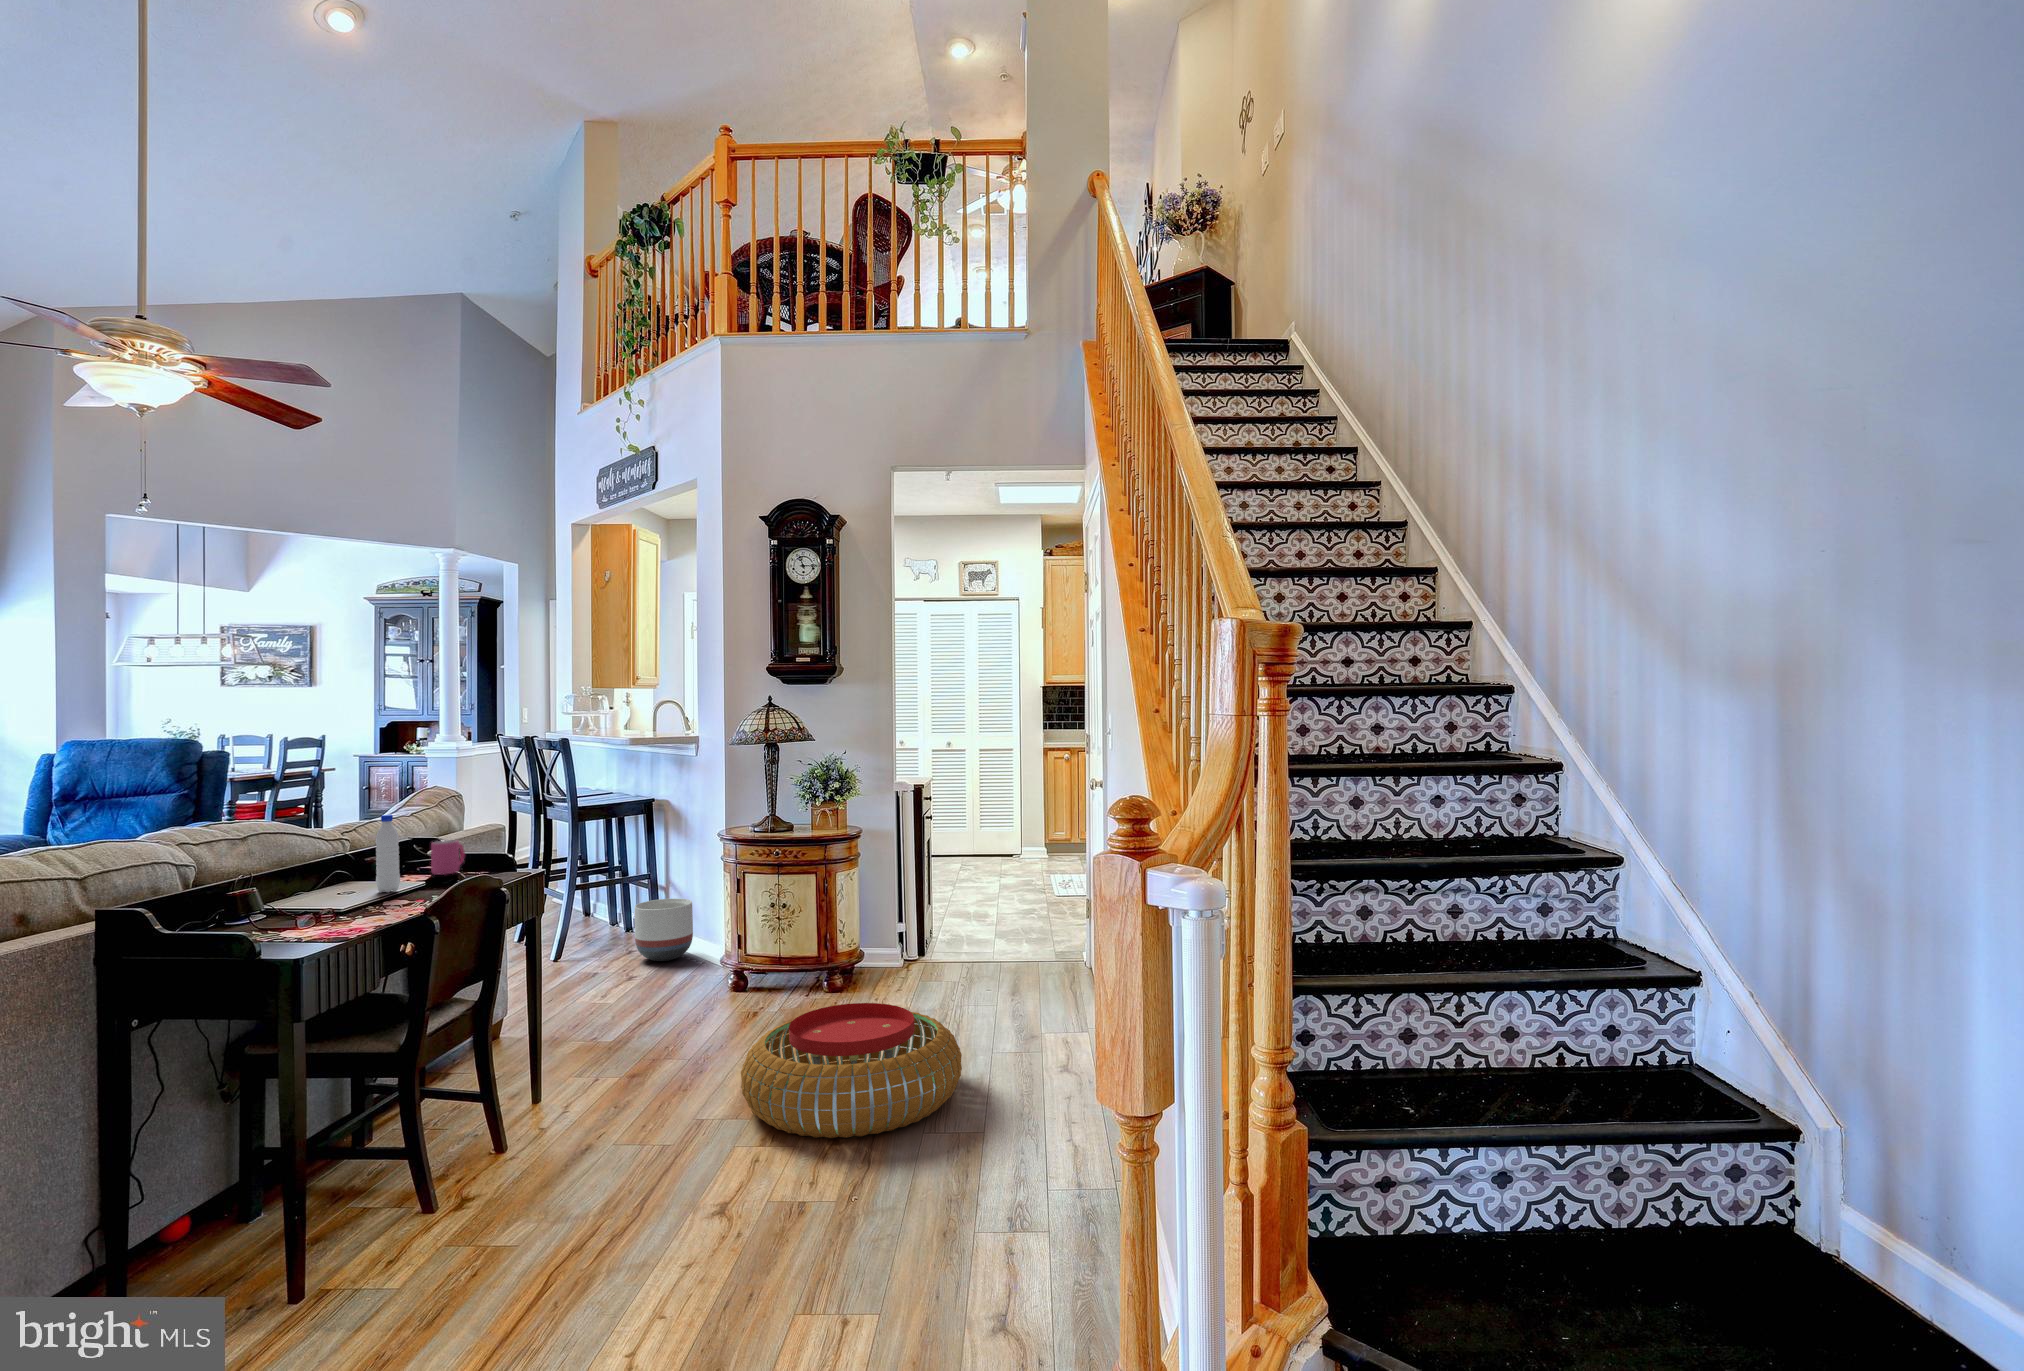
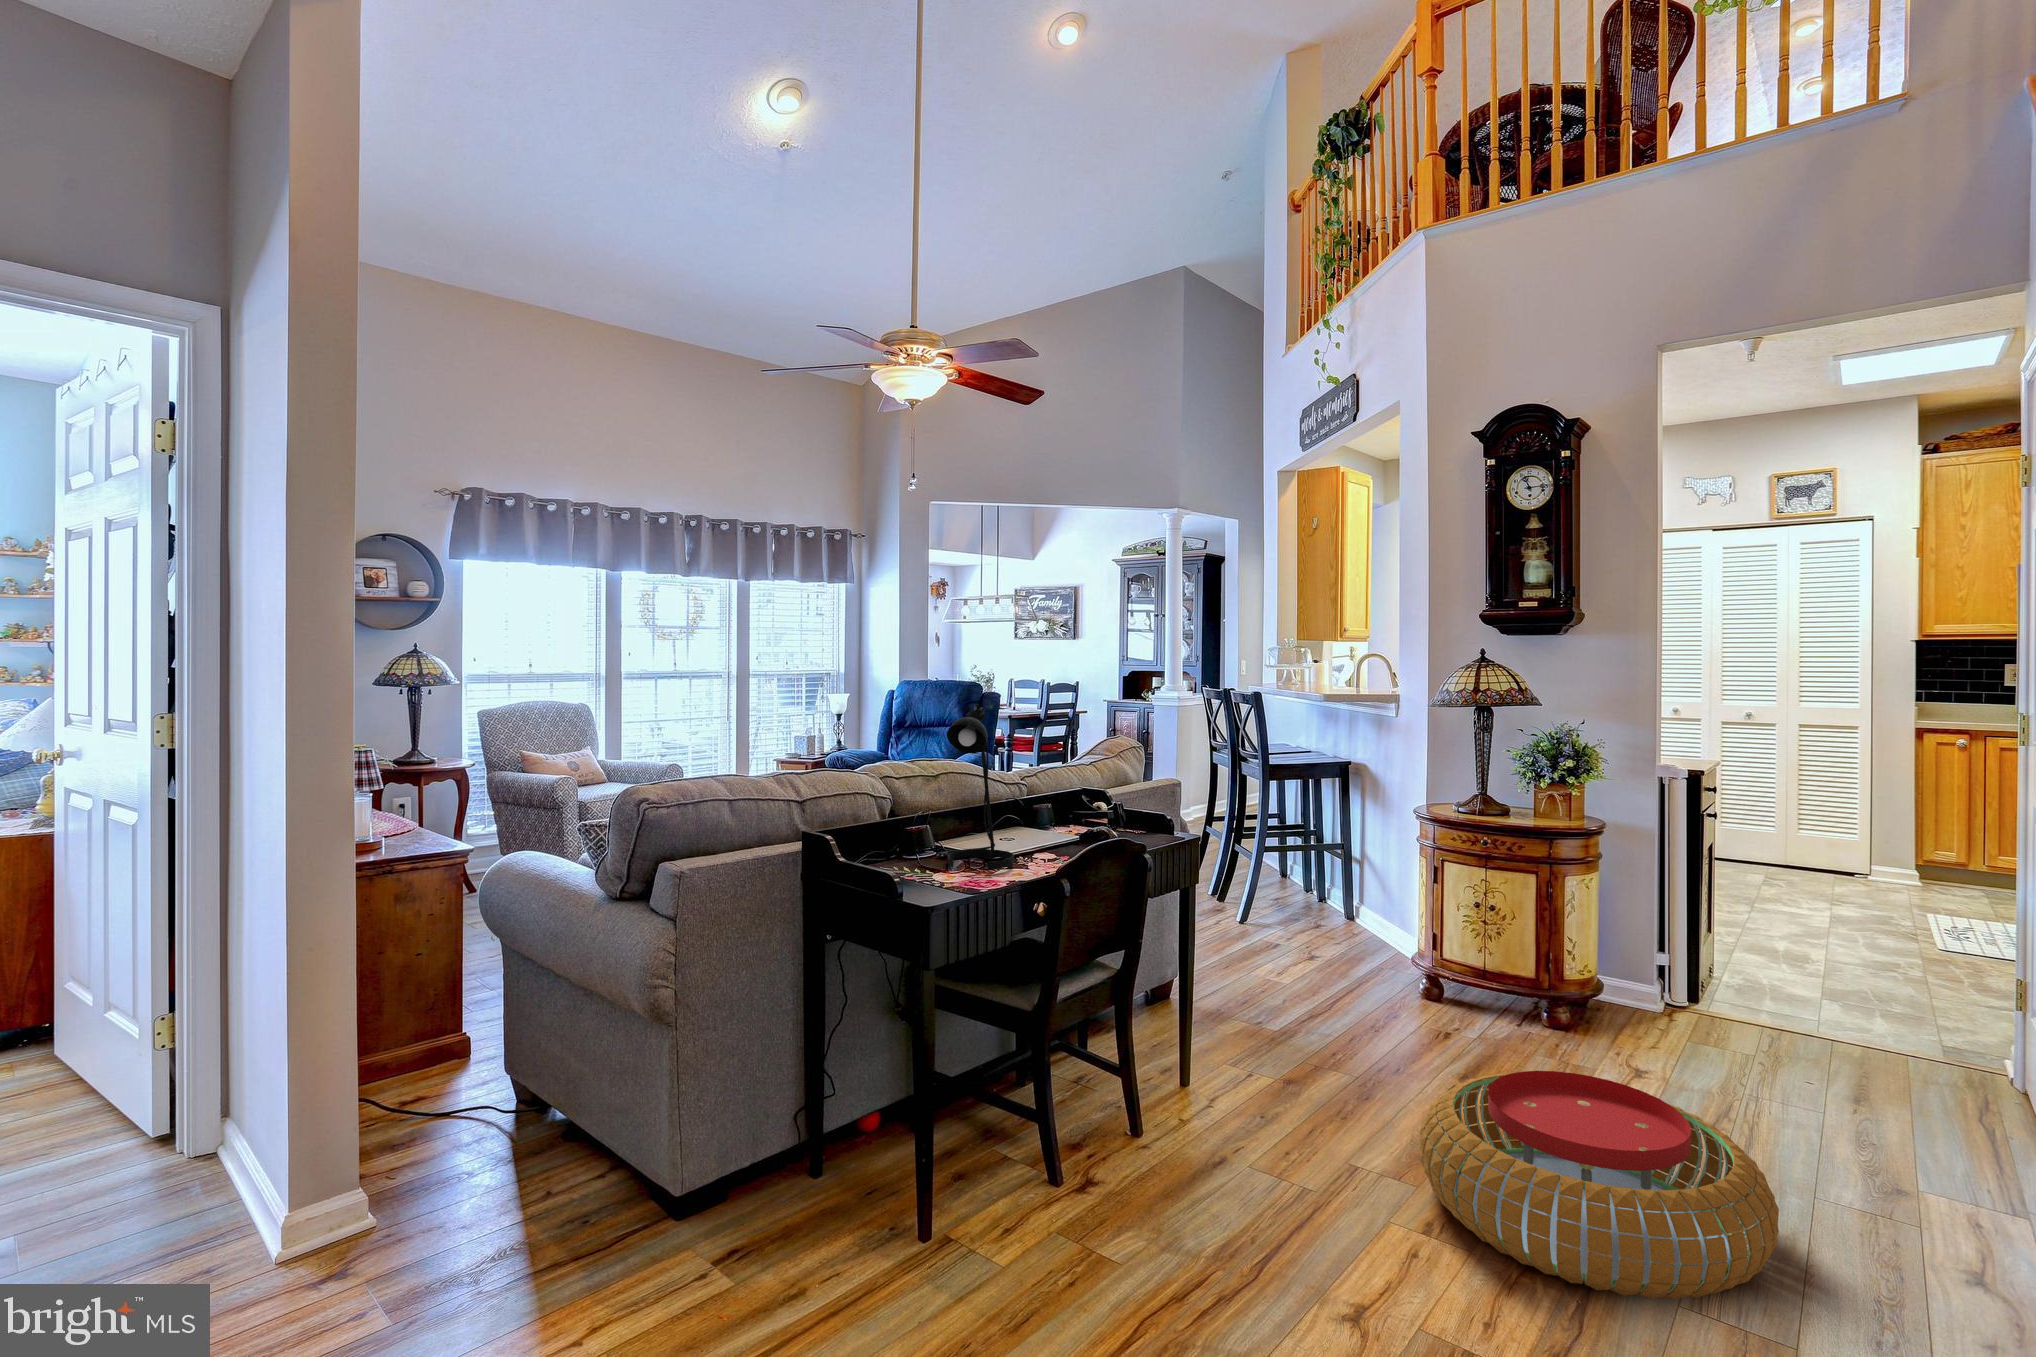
desk lamp: none [271,761,367,924] -> present [937,705,1014,870]
water bottle: present [376,814,400,893] -> none [1036,763,1057,842]
mug: present [431,840,465,875] -> none [1094,793,1126,829]
planter: present [635,899,693,961] -> none [1320,872,1384,941]

